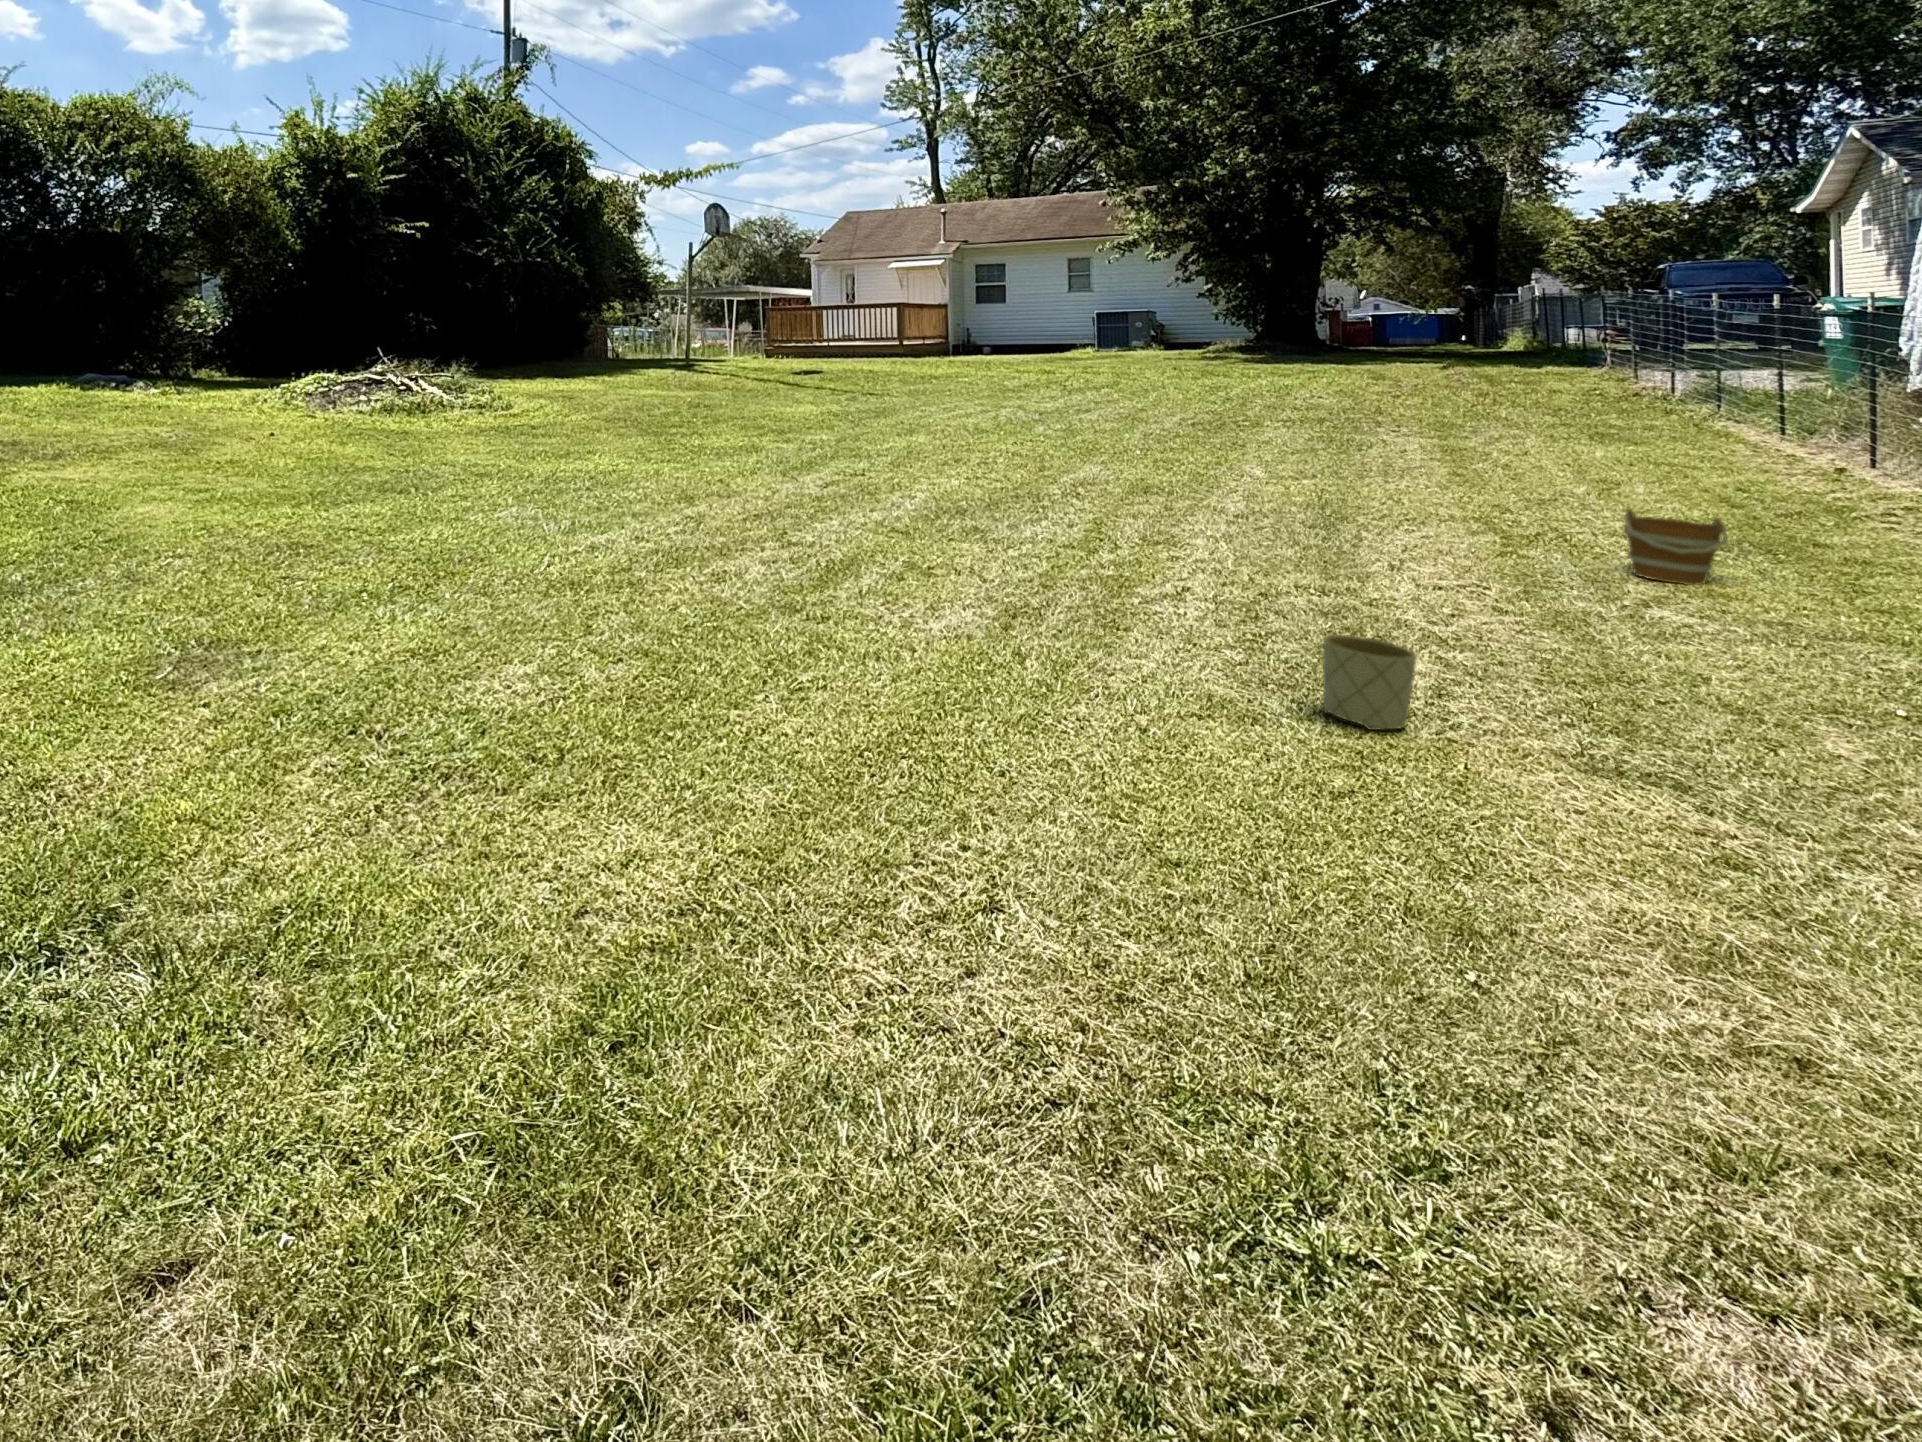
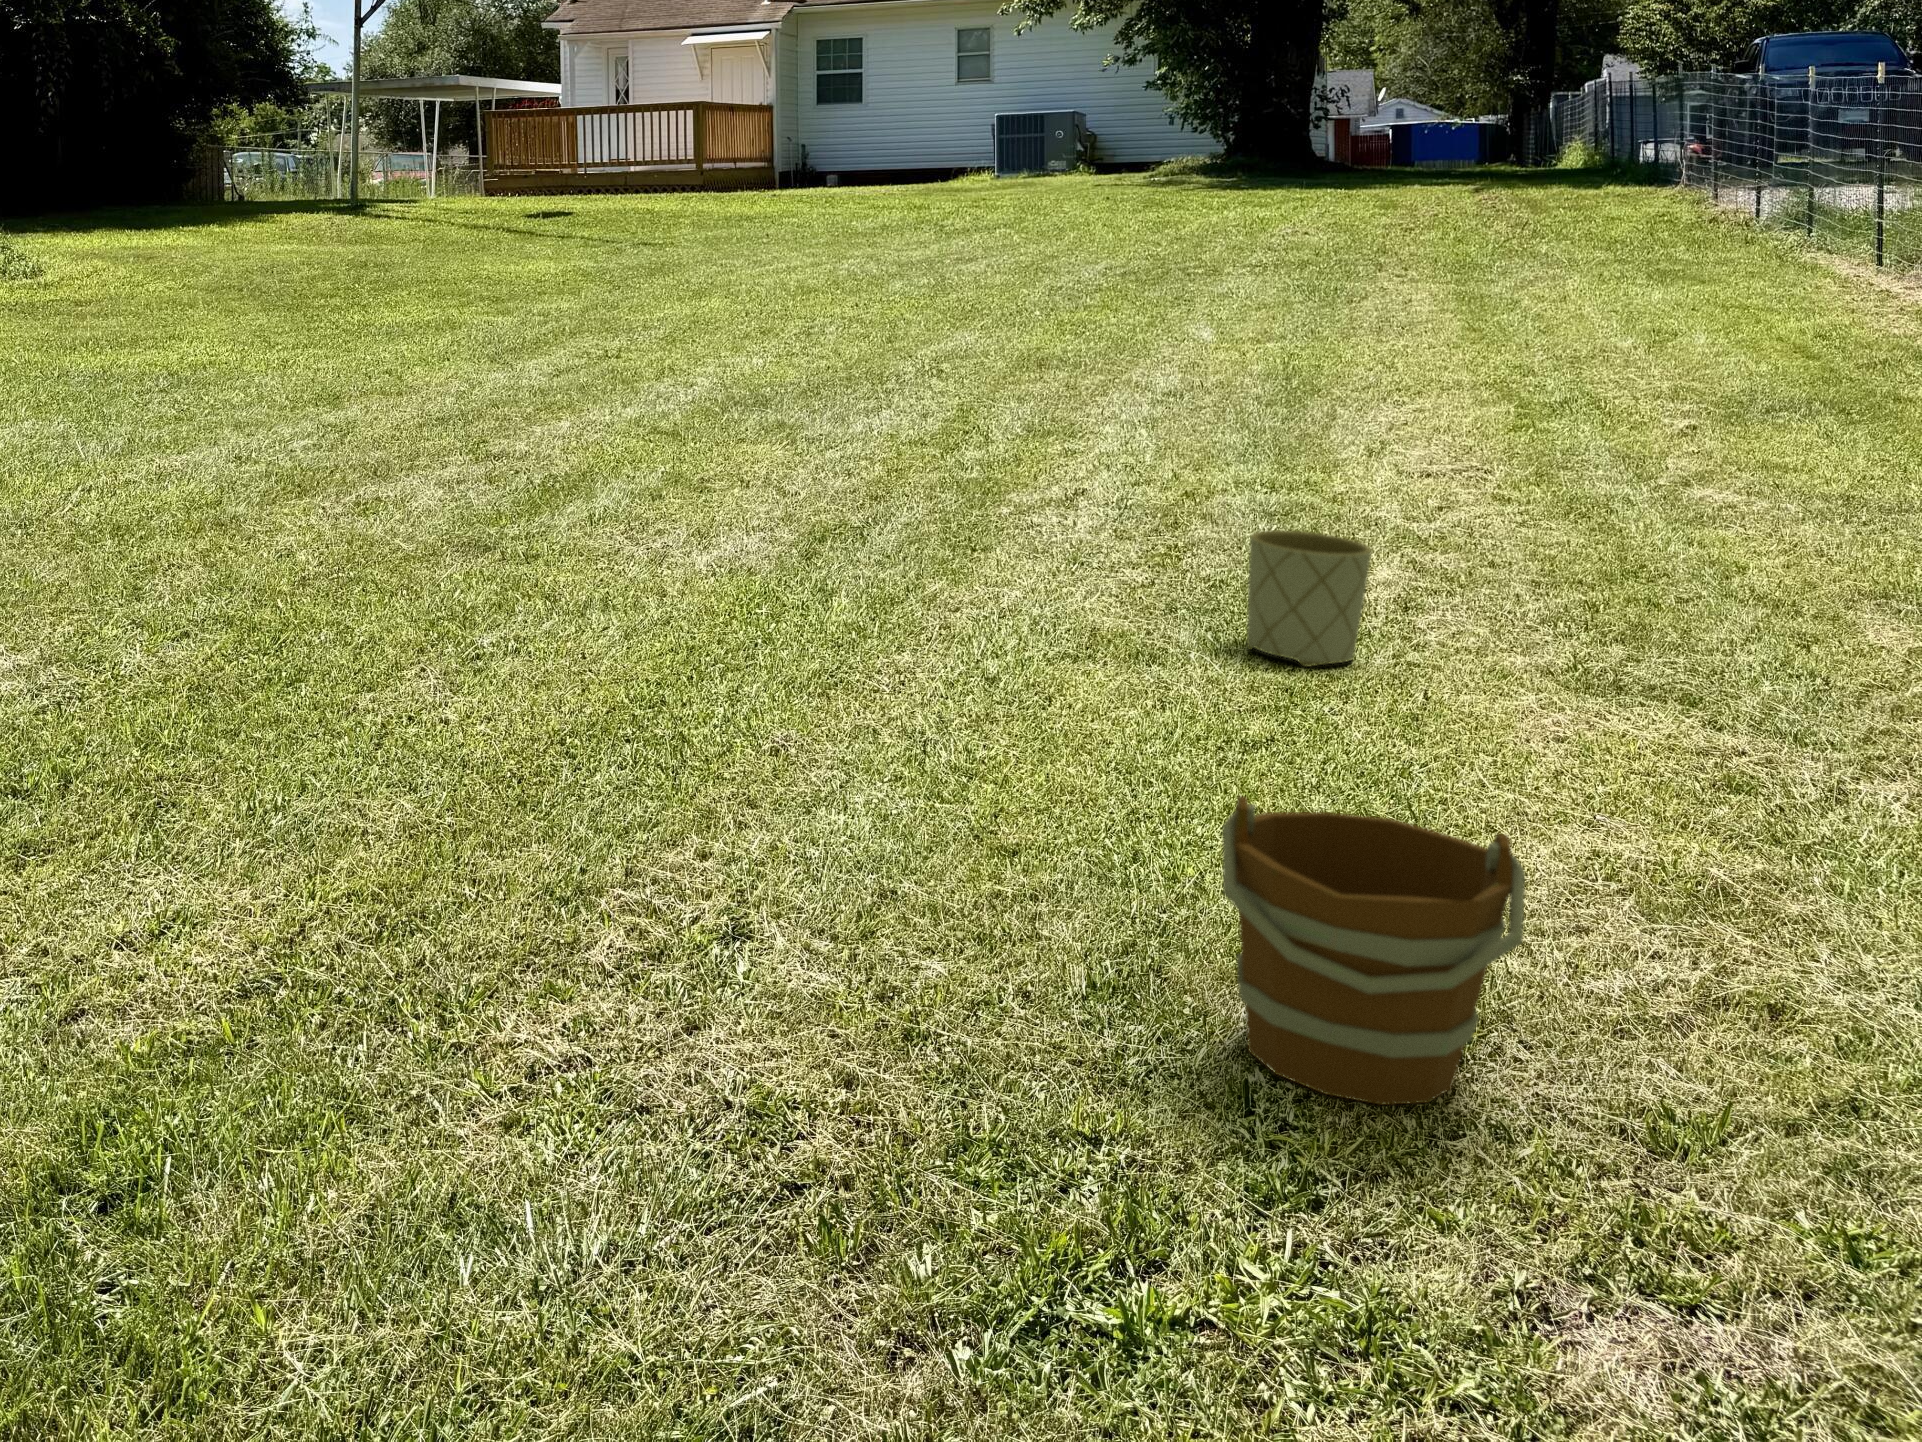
bucket: present [1624,509,1728,585] -> present [1222,796,1525,1105]

